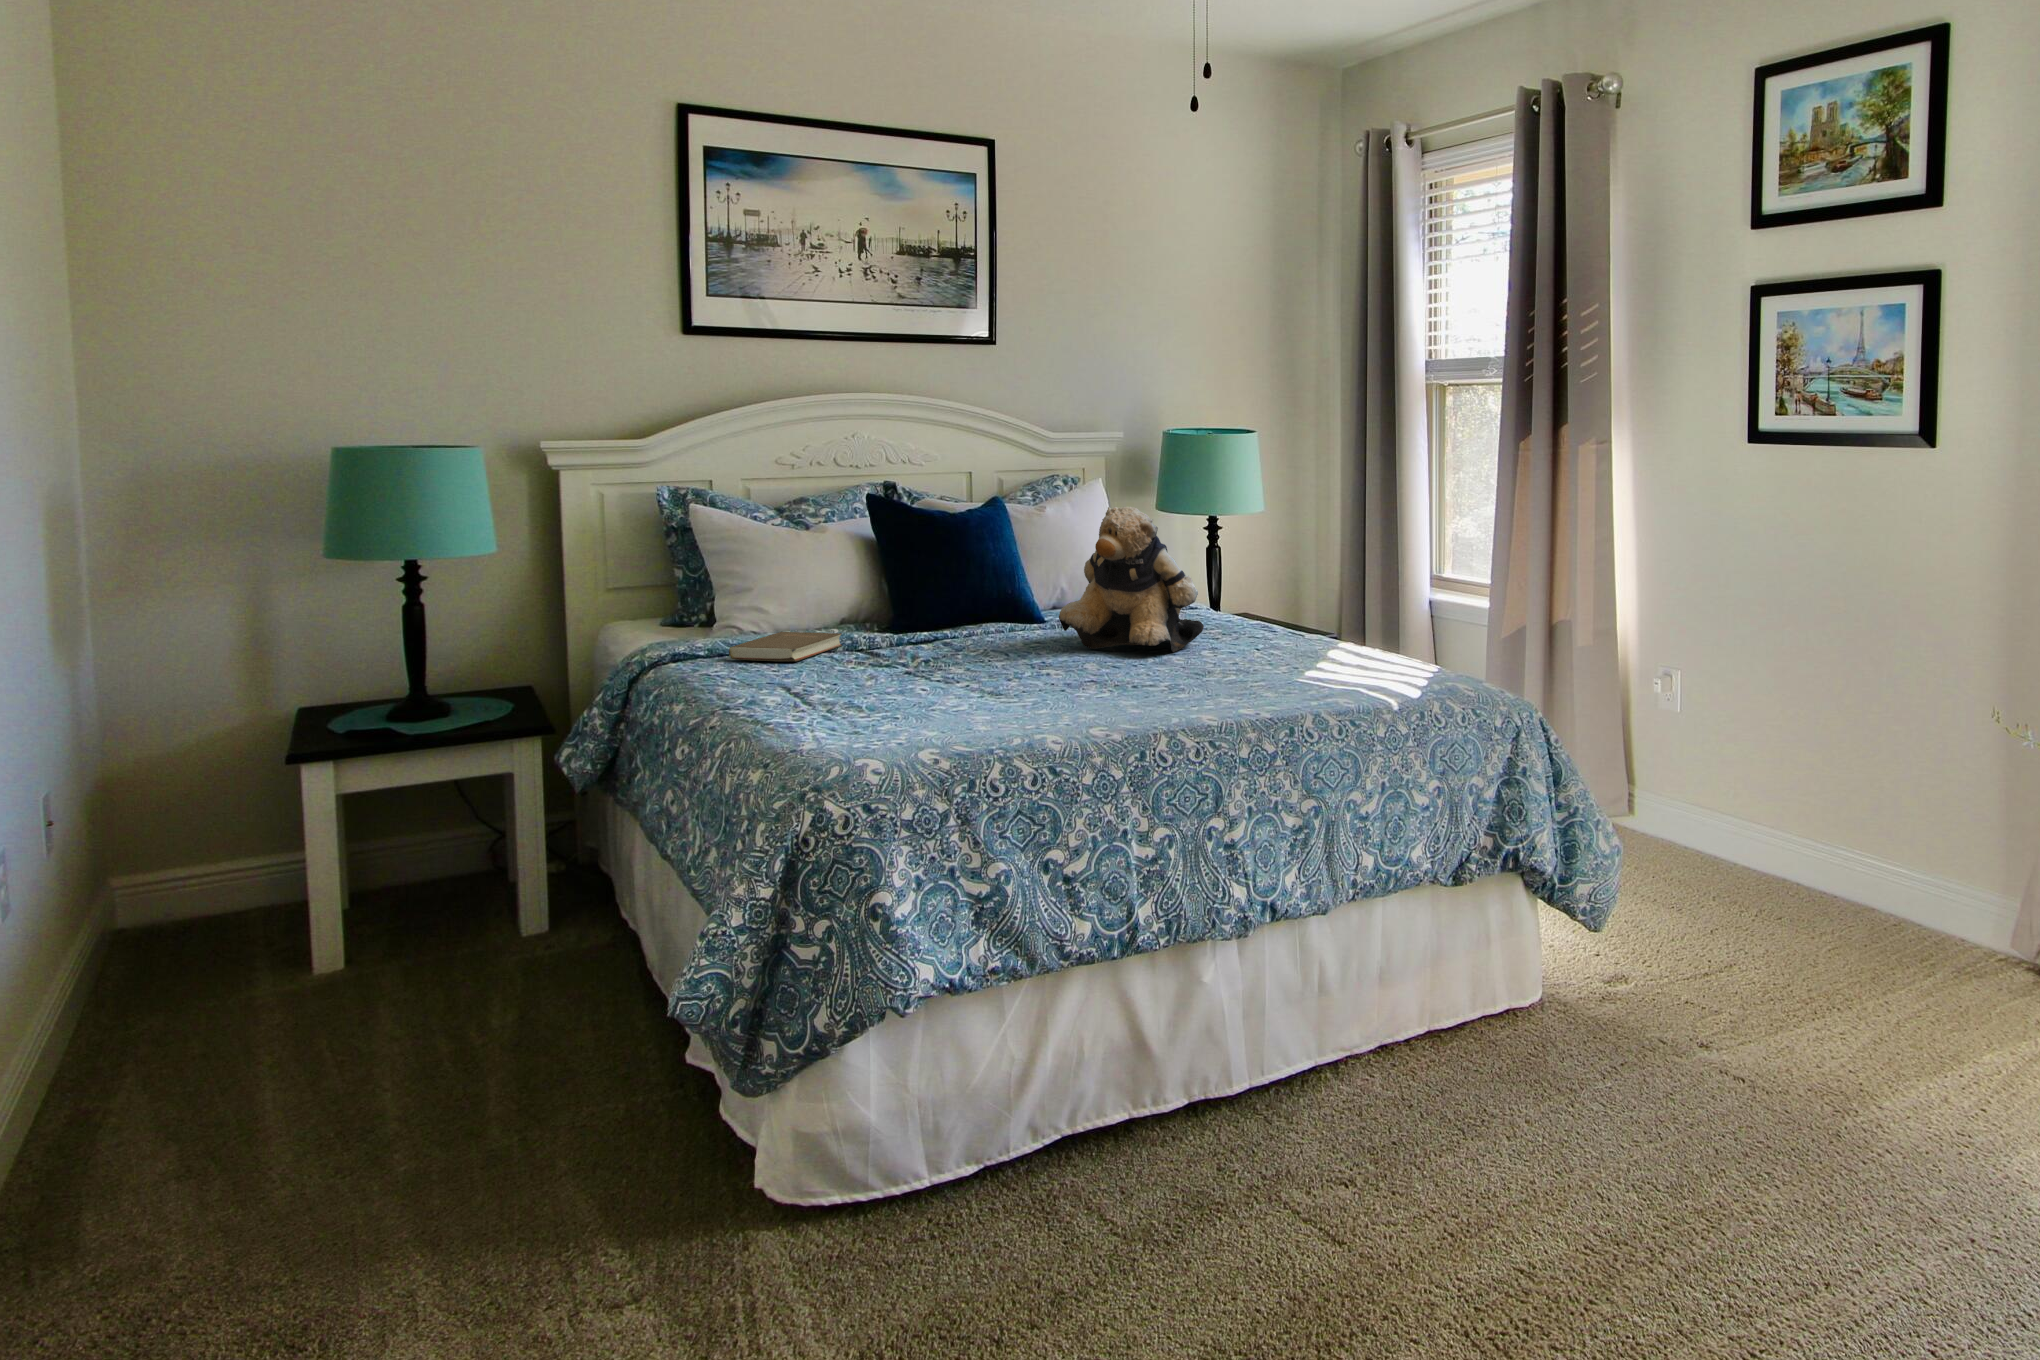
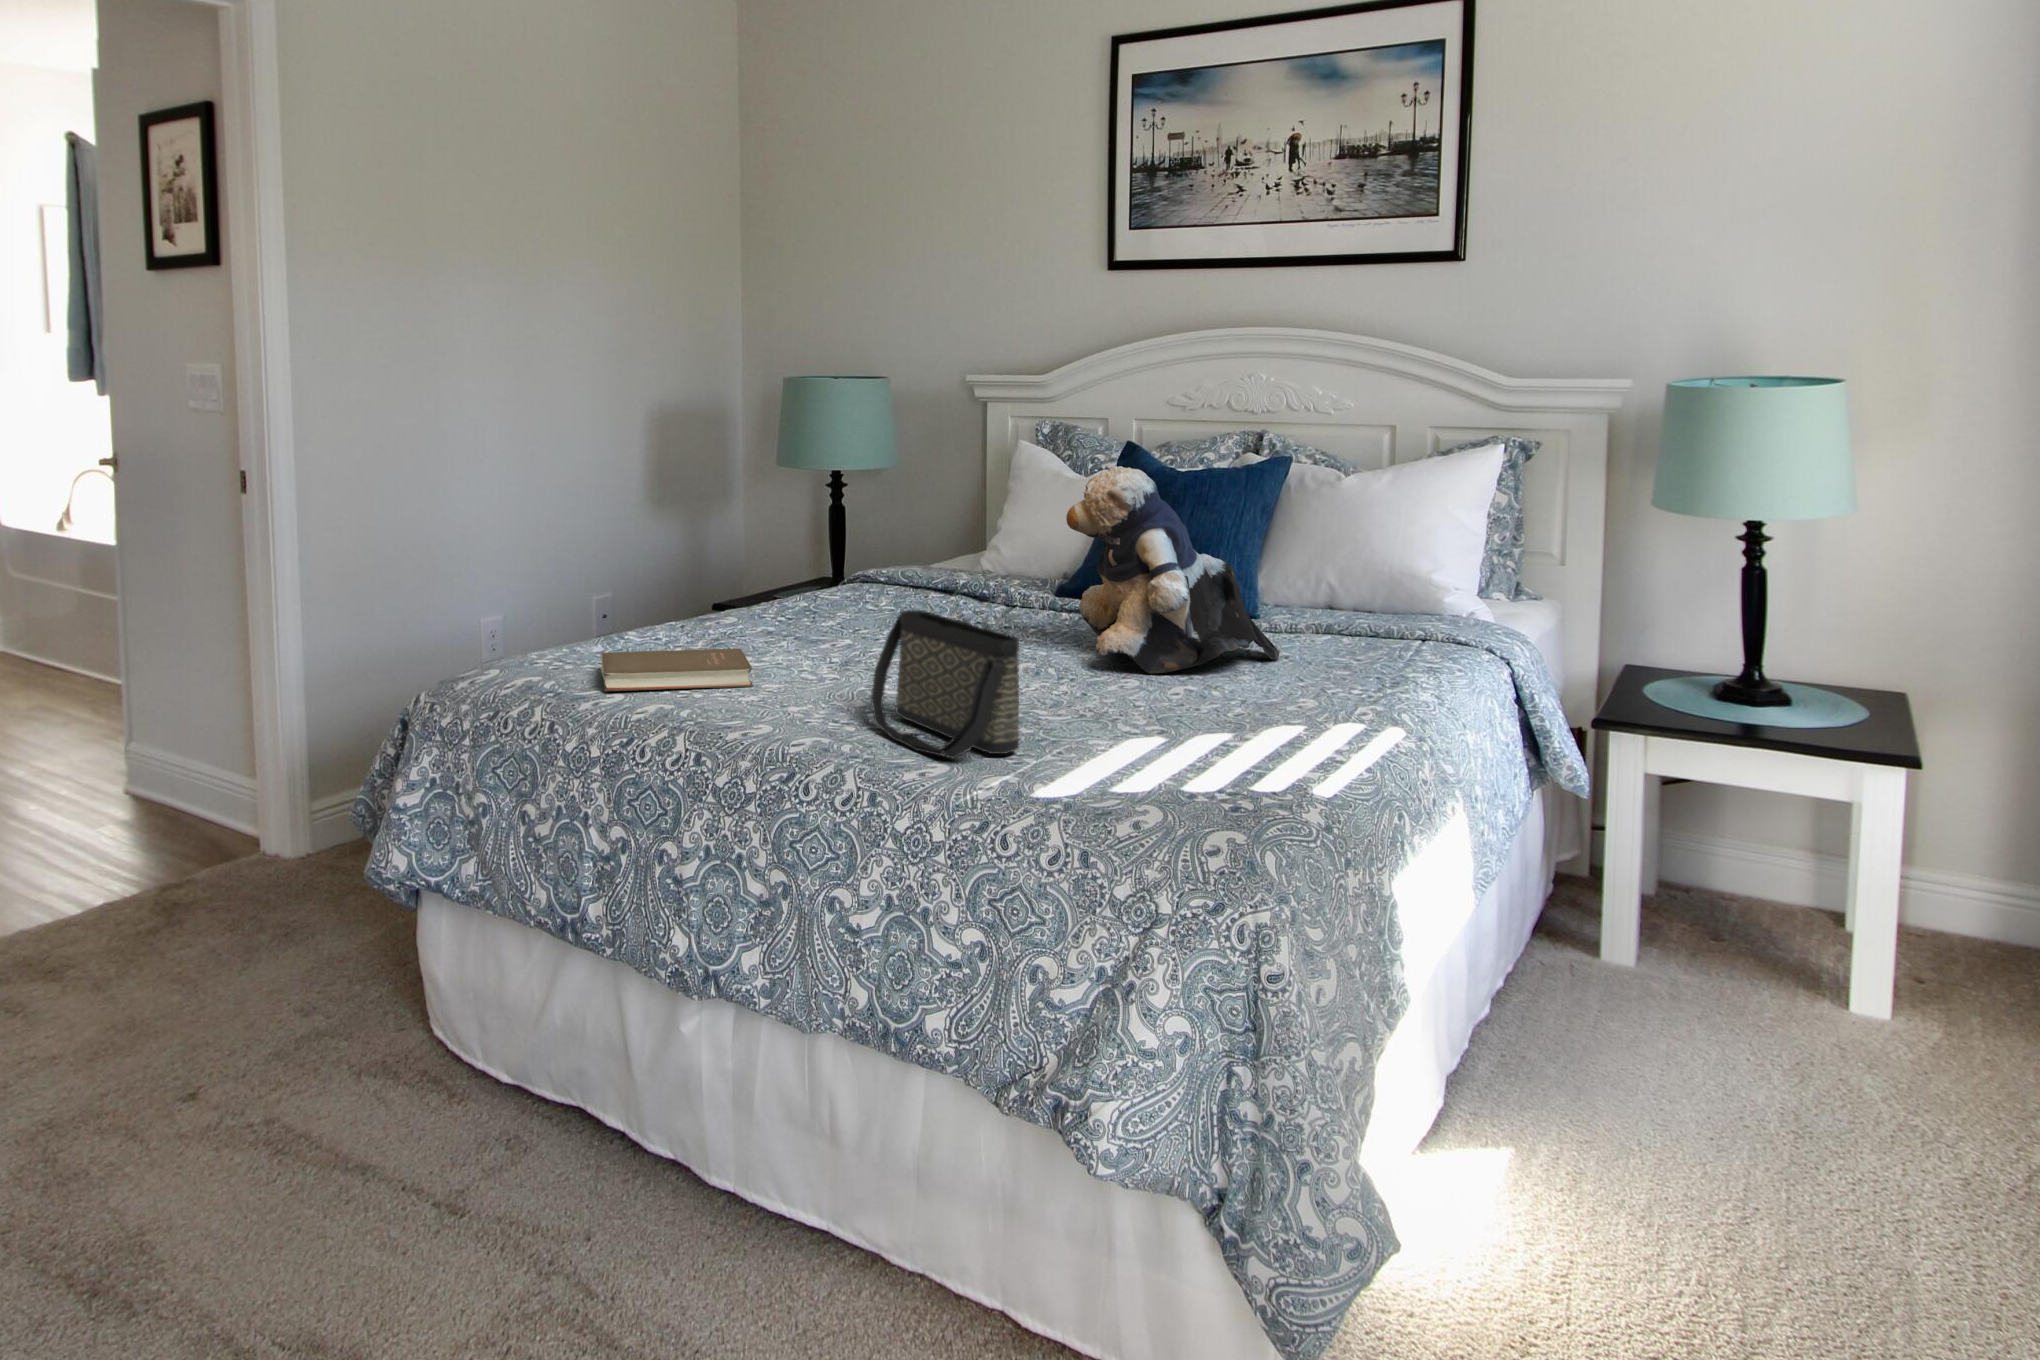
handbag: none [1207,614,1353,703] -> present [871,610,1019,759]
book: present [729,632,842,661] -> present [601,649,753,691]

